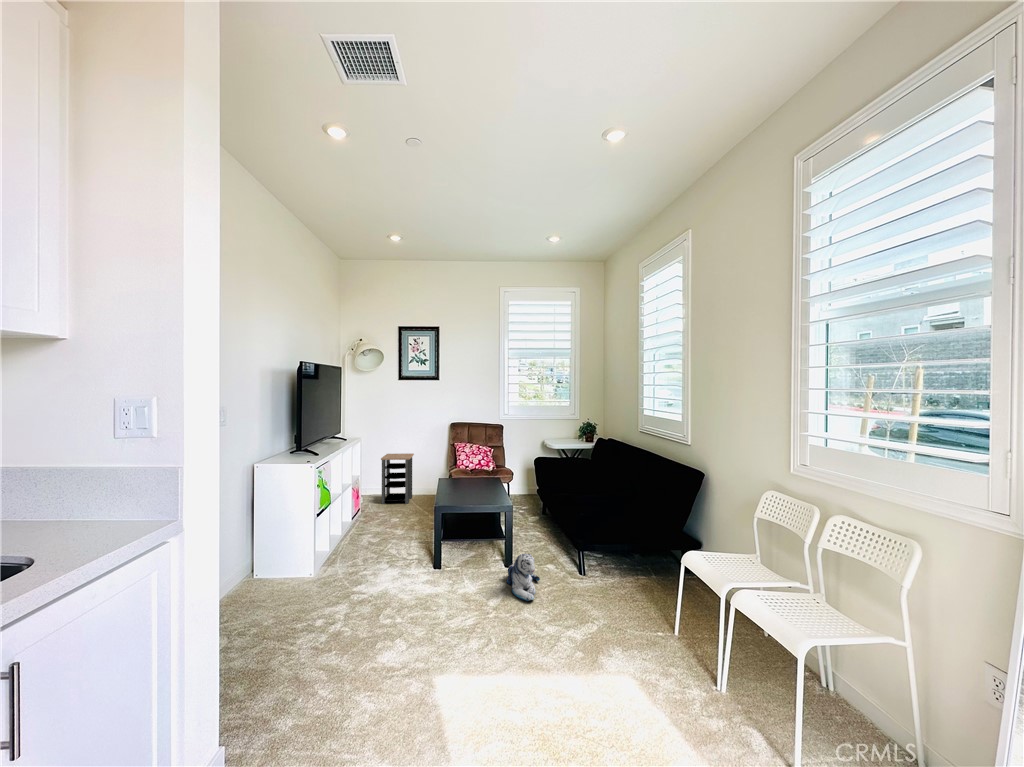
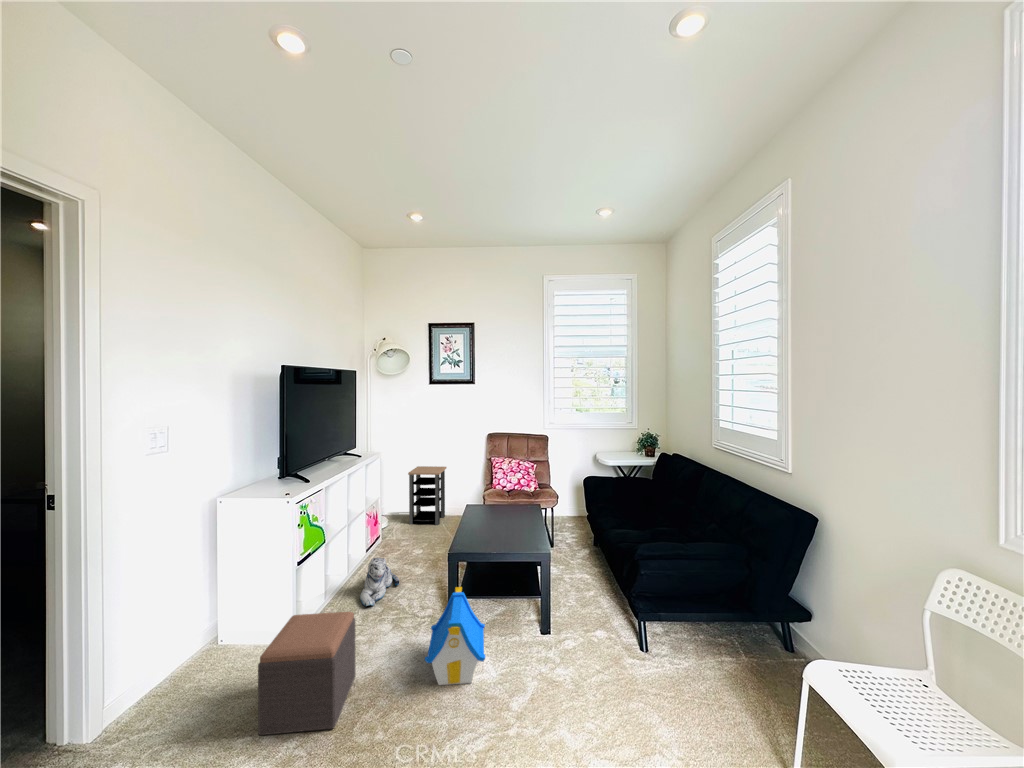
toy house: none [424,530,467,592] -> present [425,587,485,685]
footstool: none [315,544,372,619] -> present [258,612,355,735]
plush toy: present [506,554,540,601] -> present [360,558,399,607]

